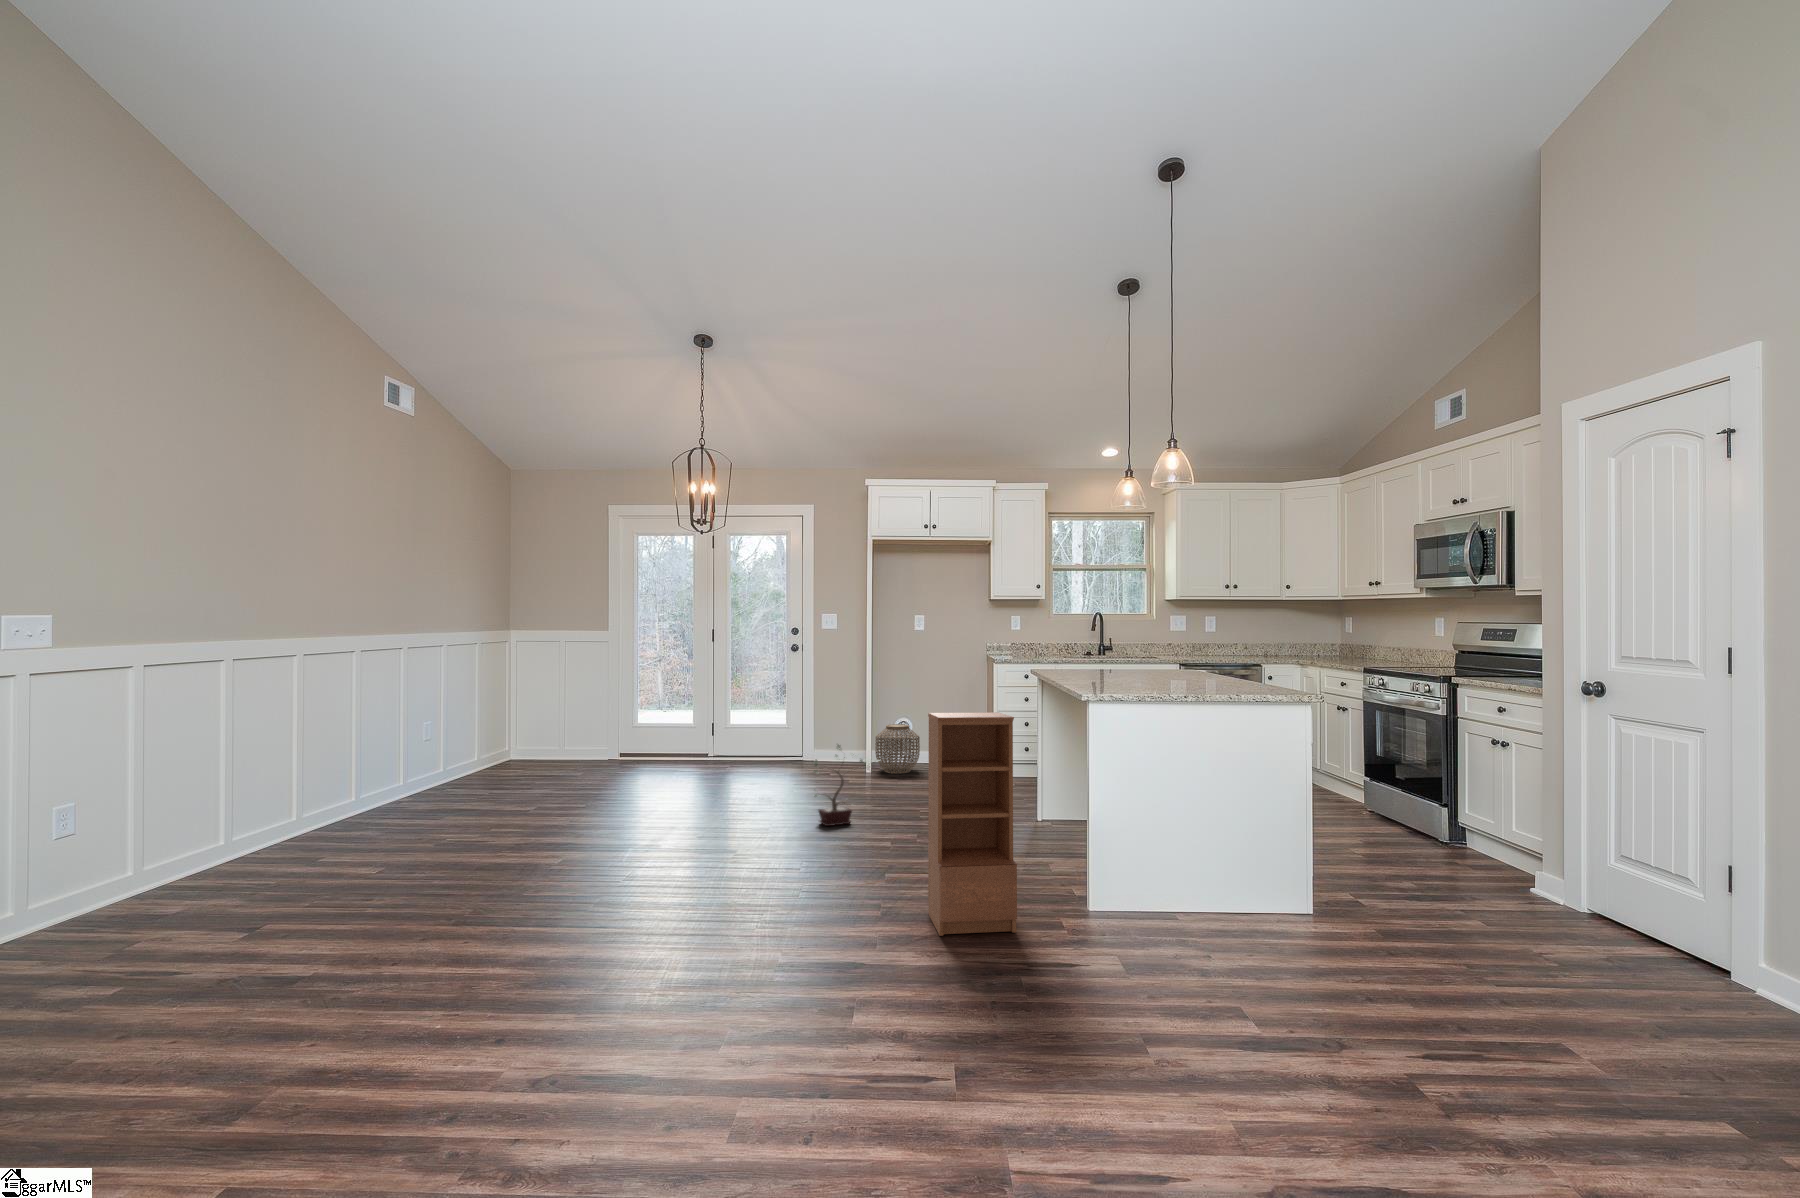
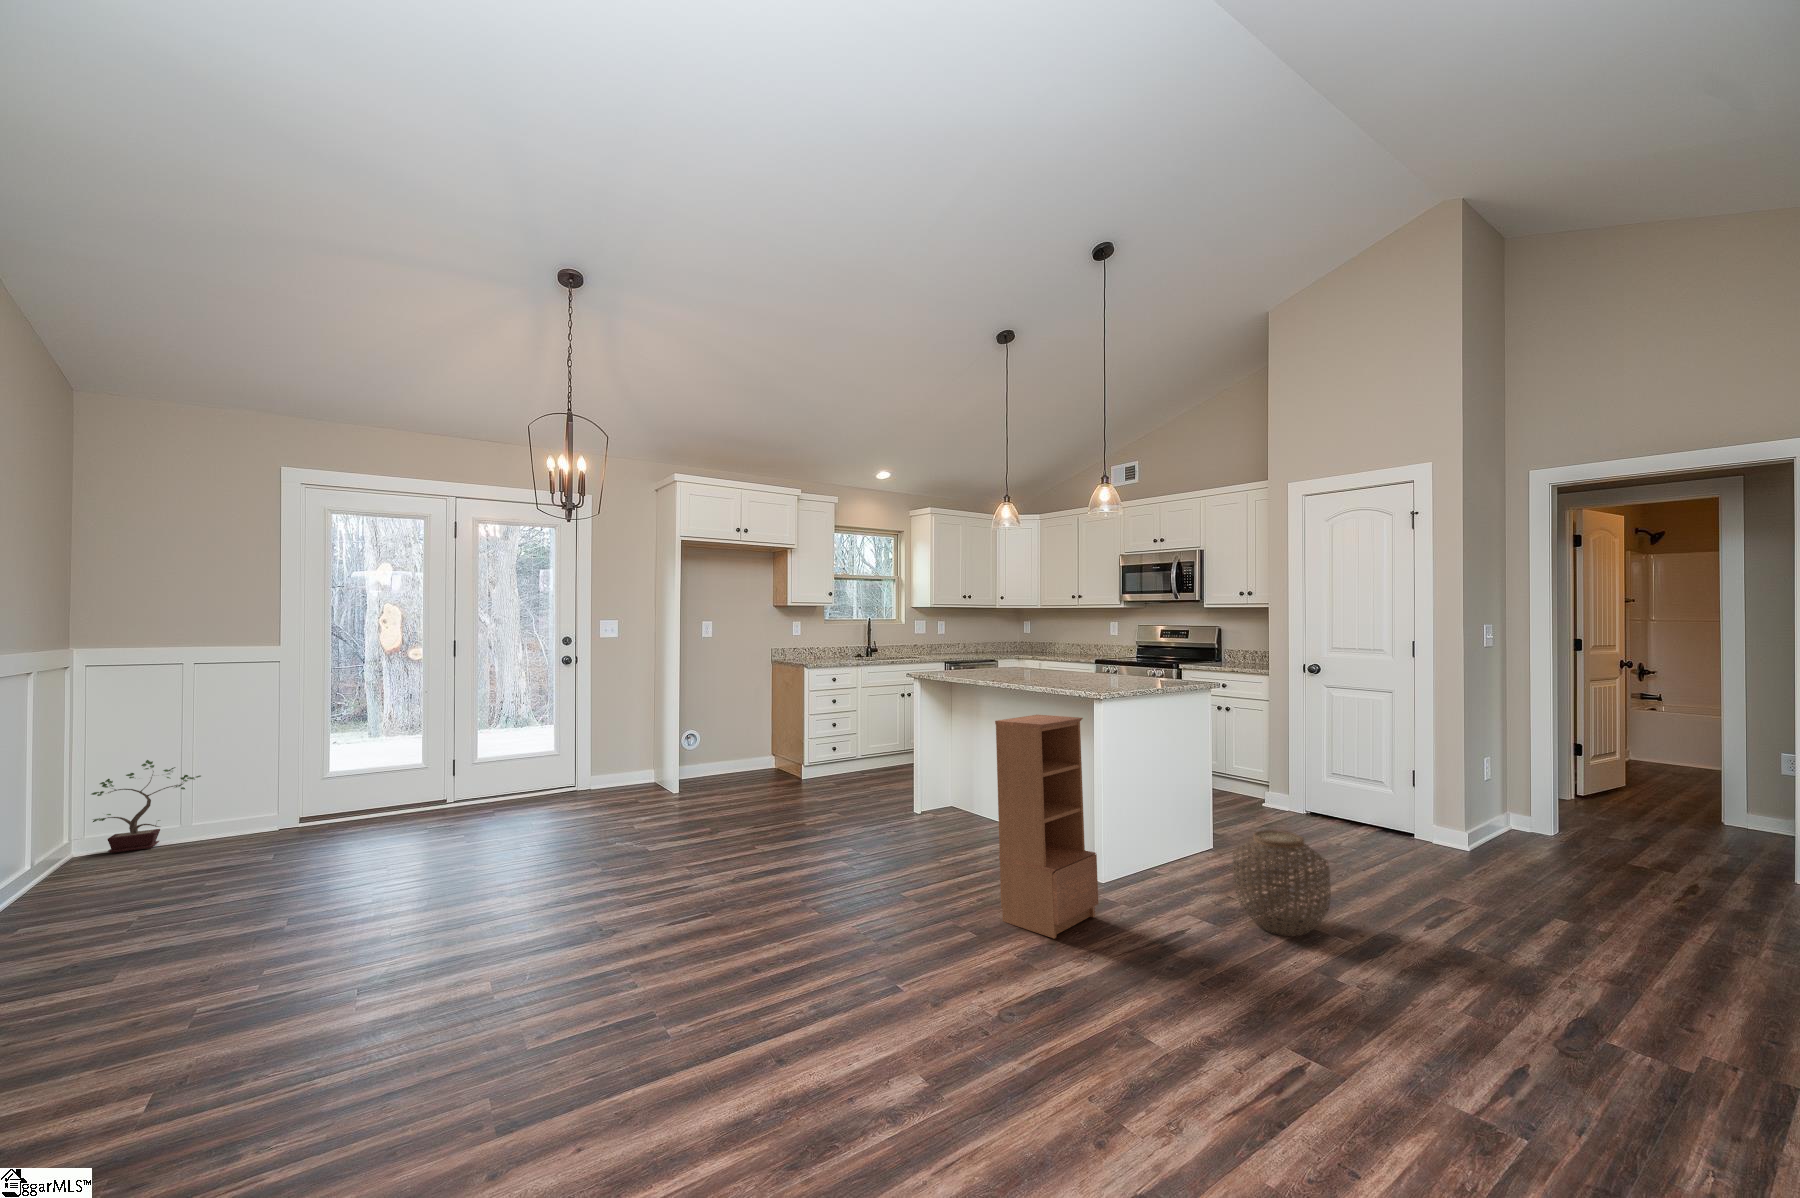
woven basket: present [875,724,920,773] -> present [1233,830,1331,936]
potted plant: present [814,745,876,826] -> present [92,760,201,853]

